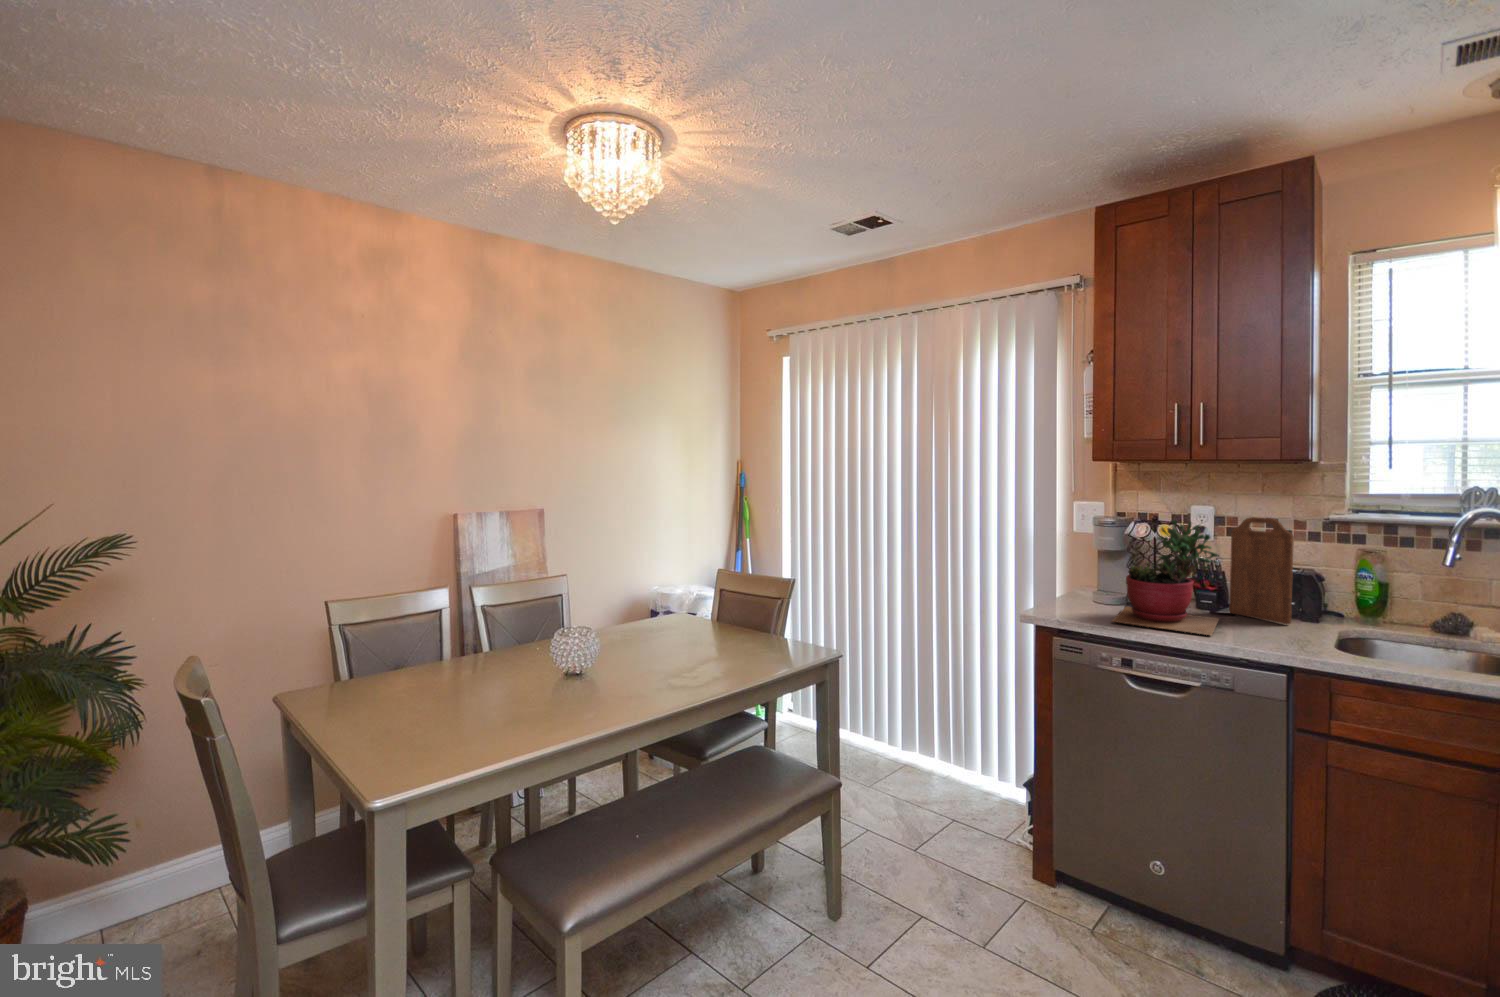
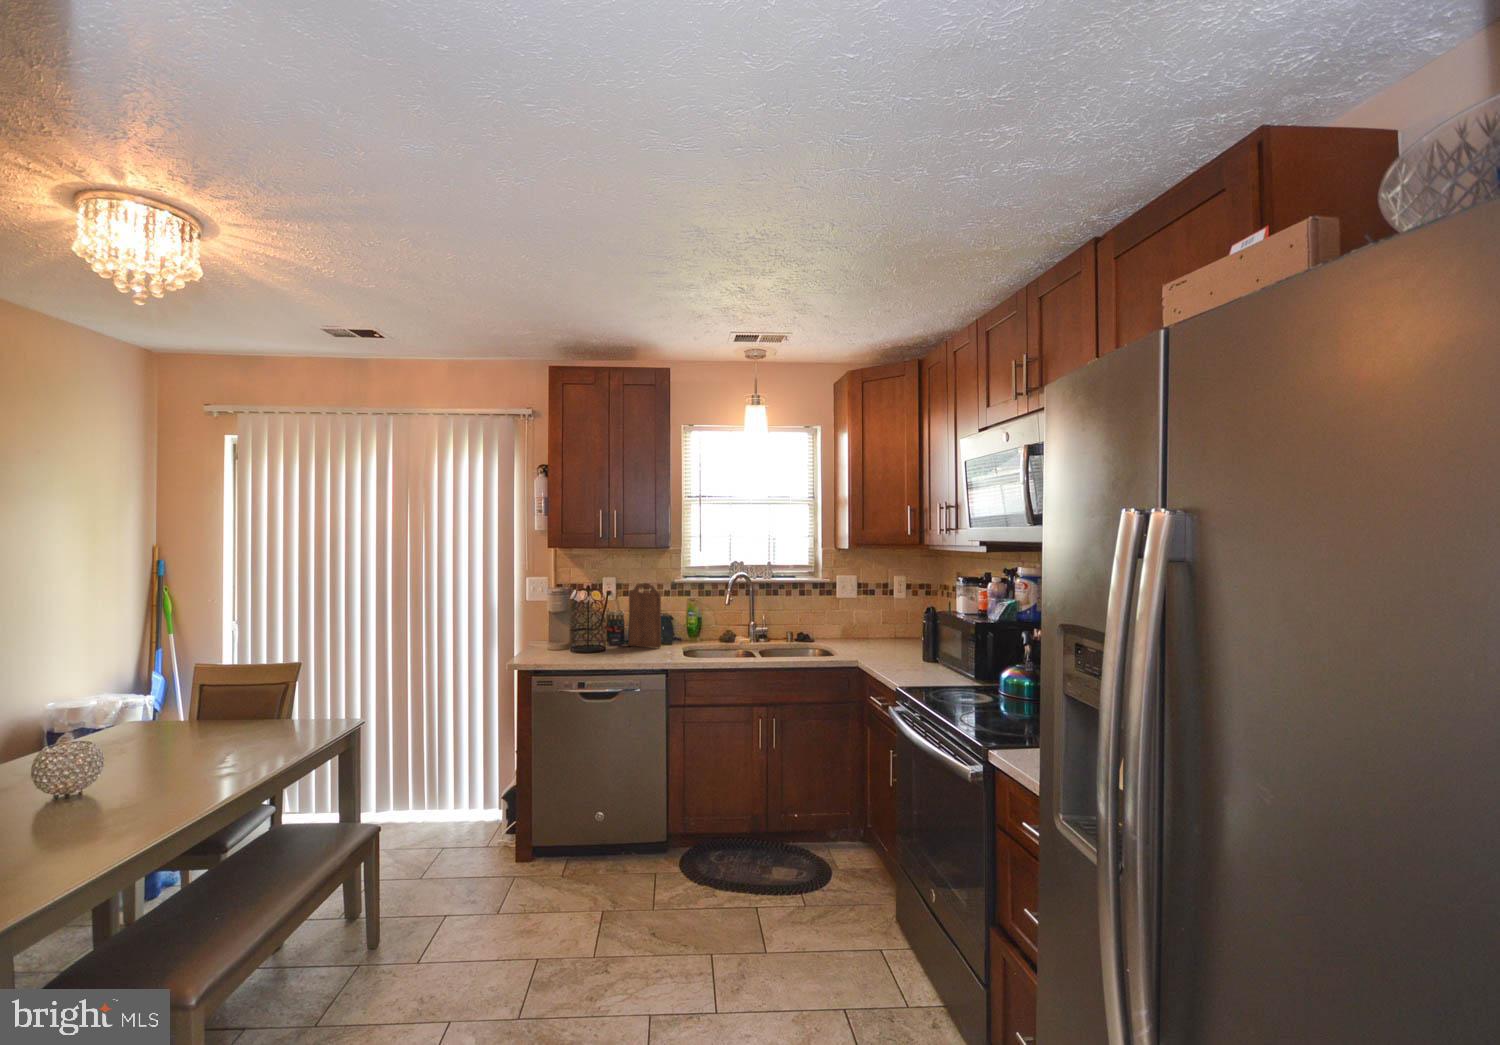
succulent plant: present [1112,520,1219,635] -> none [569,588,627,660]

